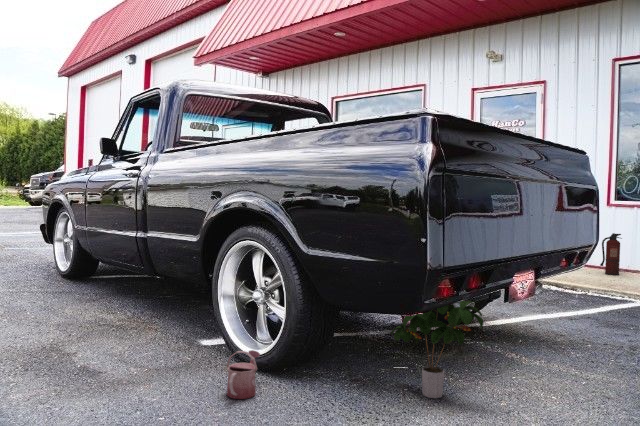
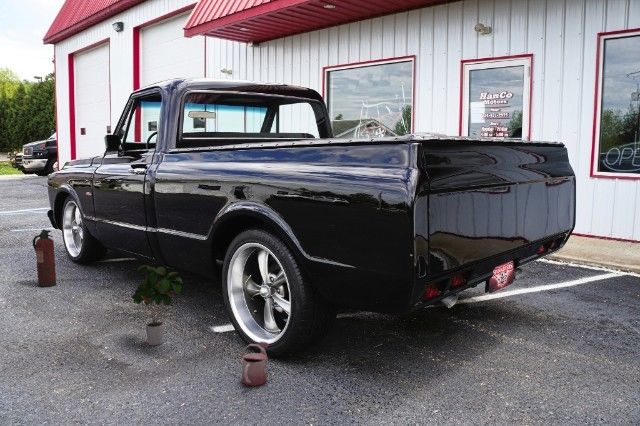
fire extinguisher: present [600,233,622,275] -> present [33,229,56,287]
potted plant: present [391,300,483,398] -> present [132,264,183,345]

